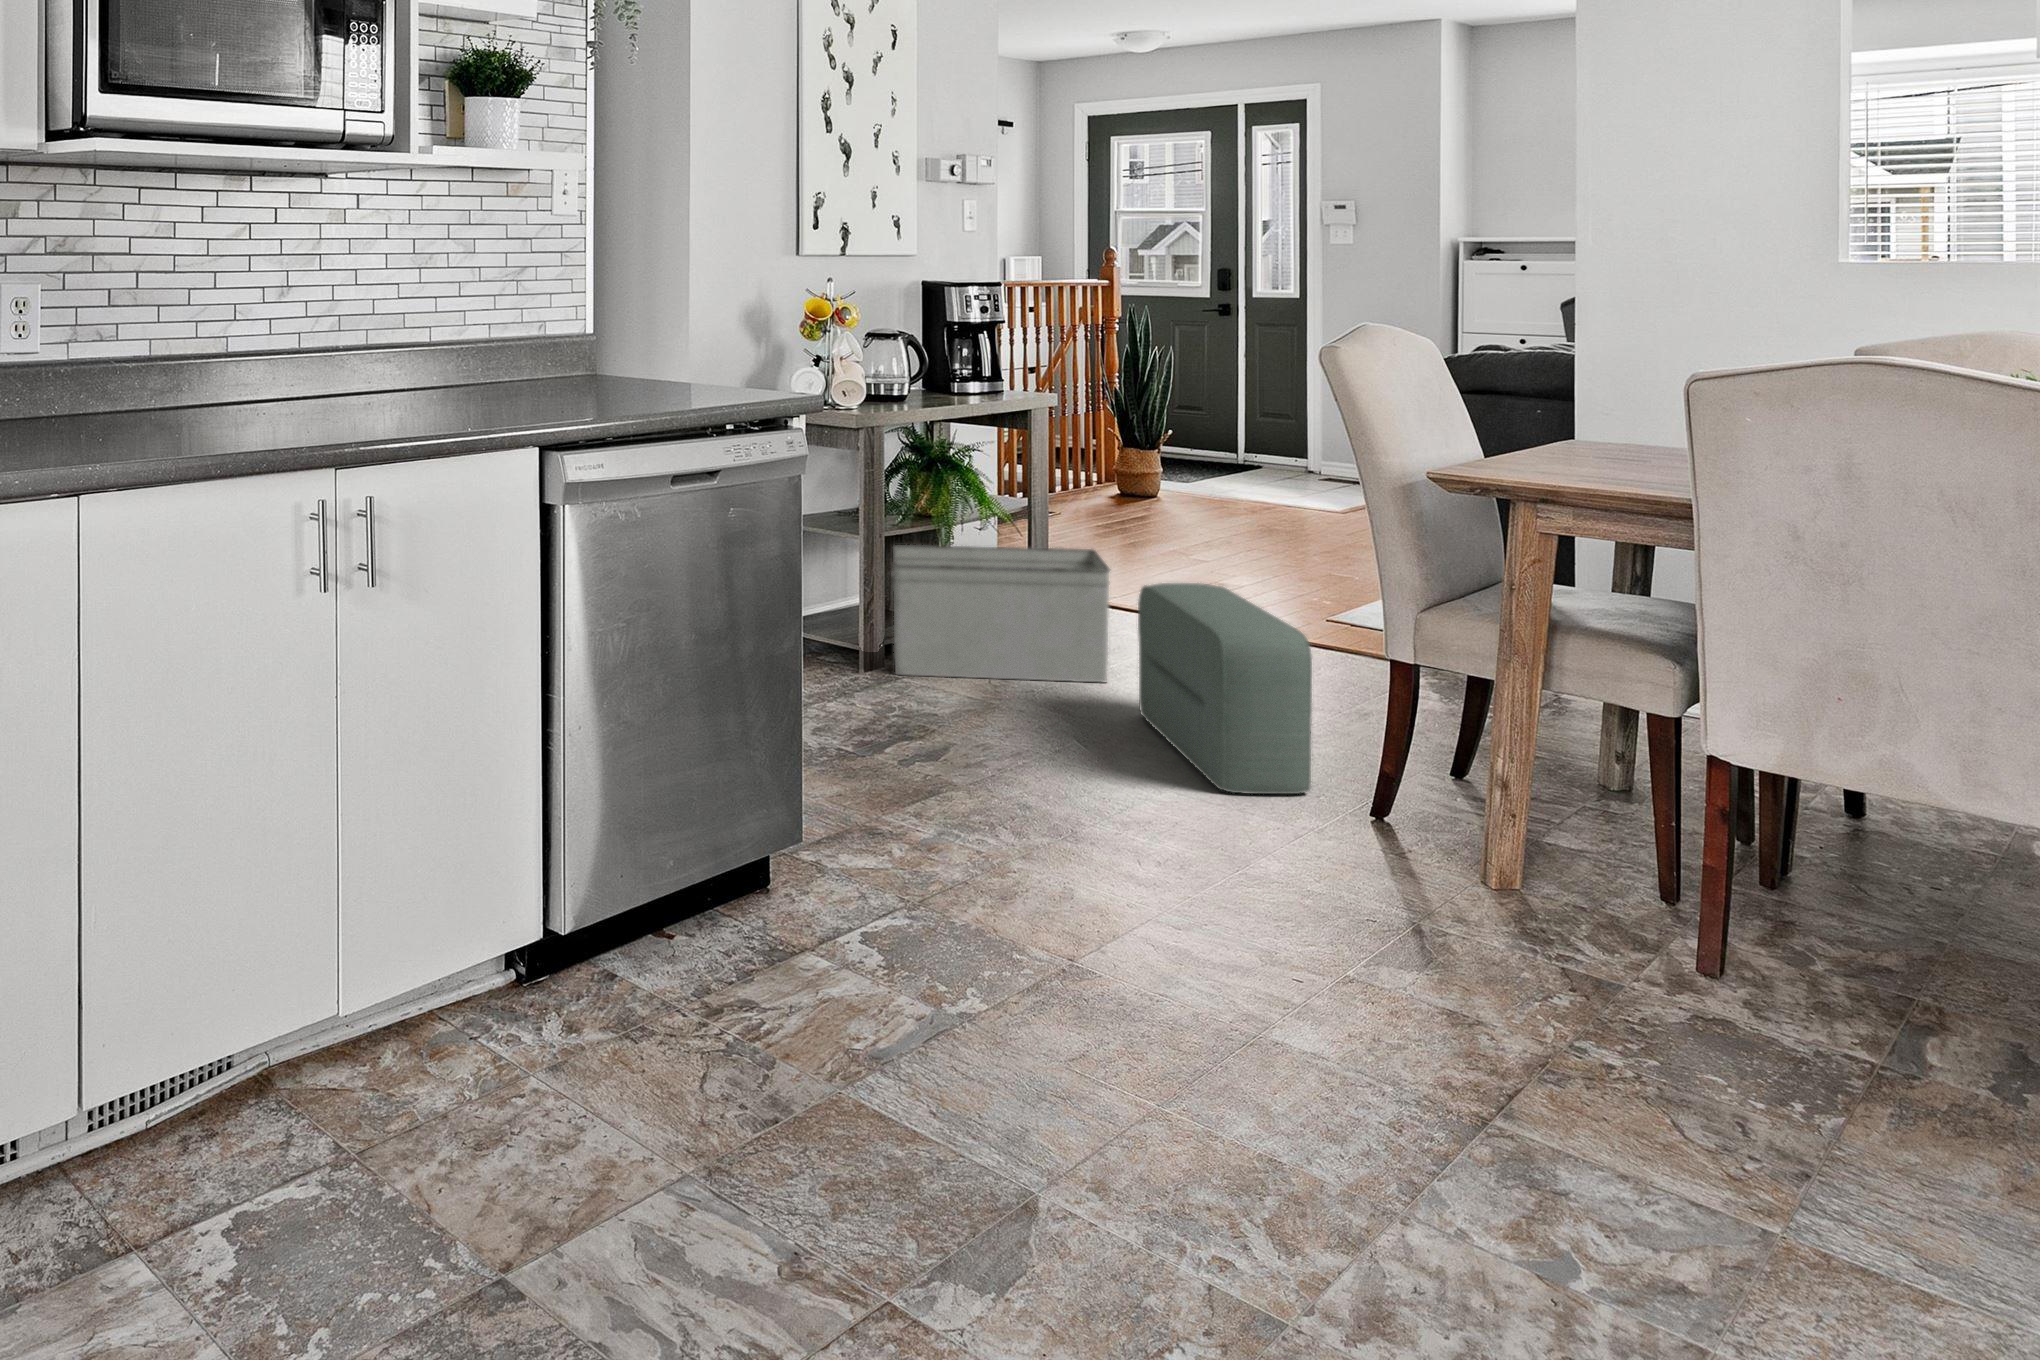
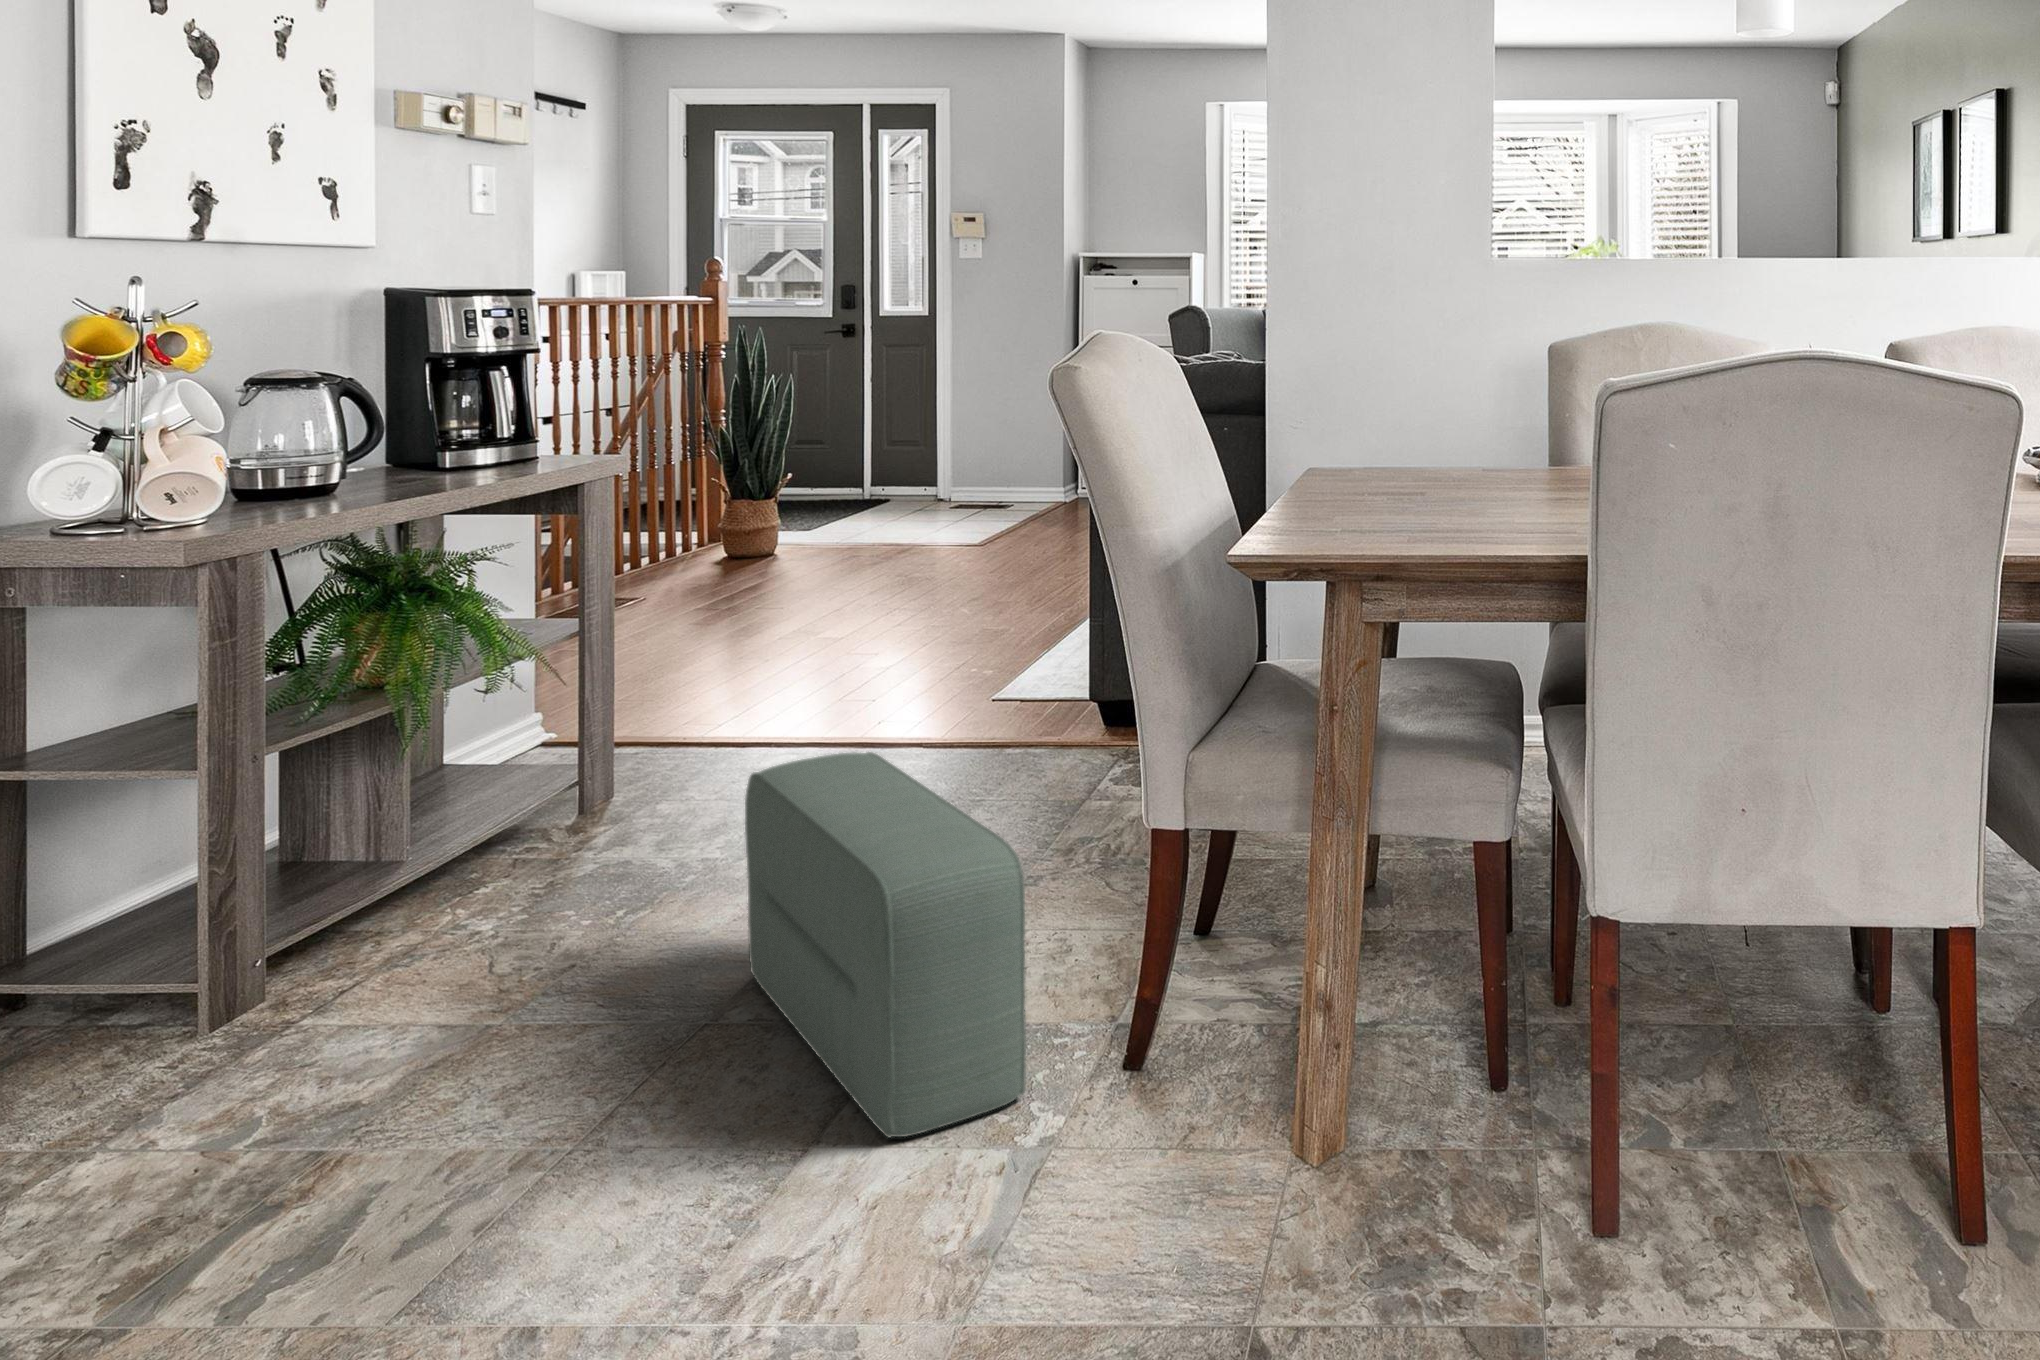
storage bin: present [891,545,1110,682] -> none [300,696,702,980]

